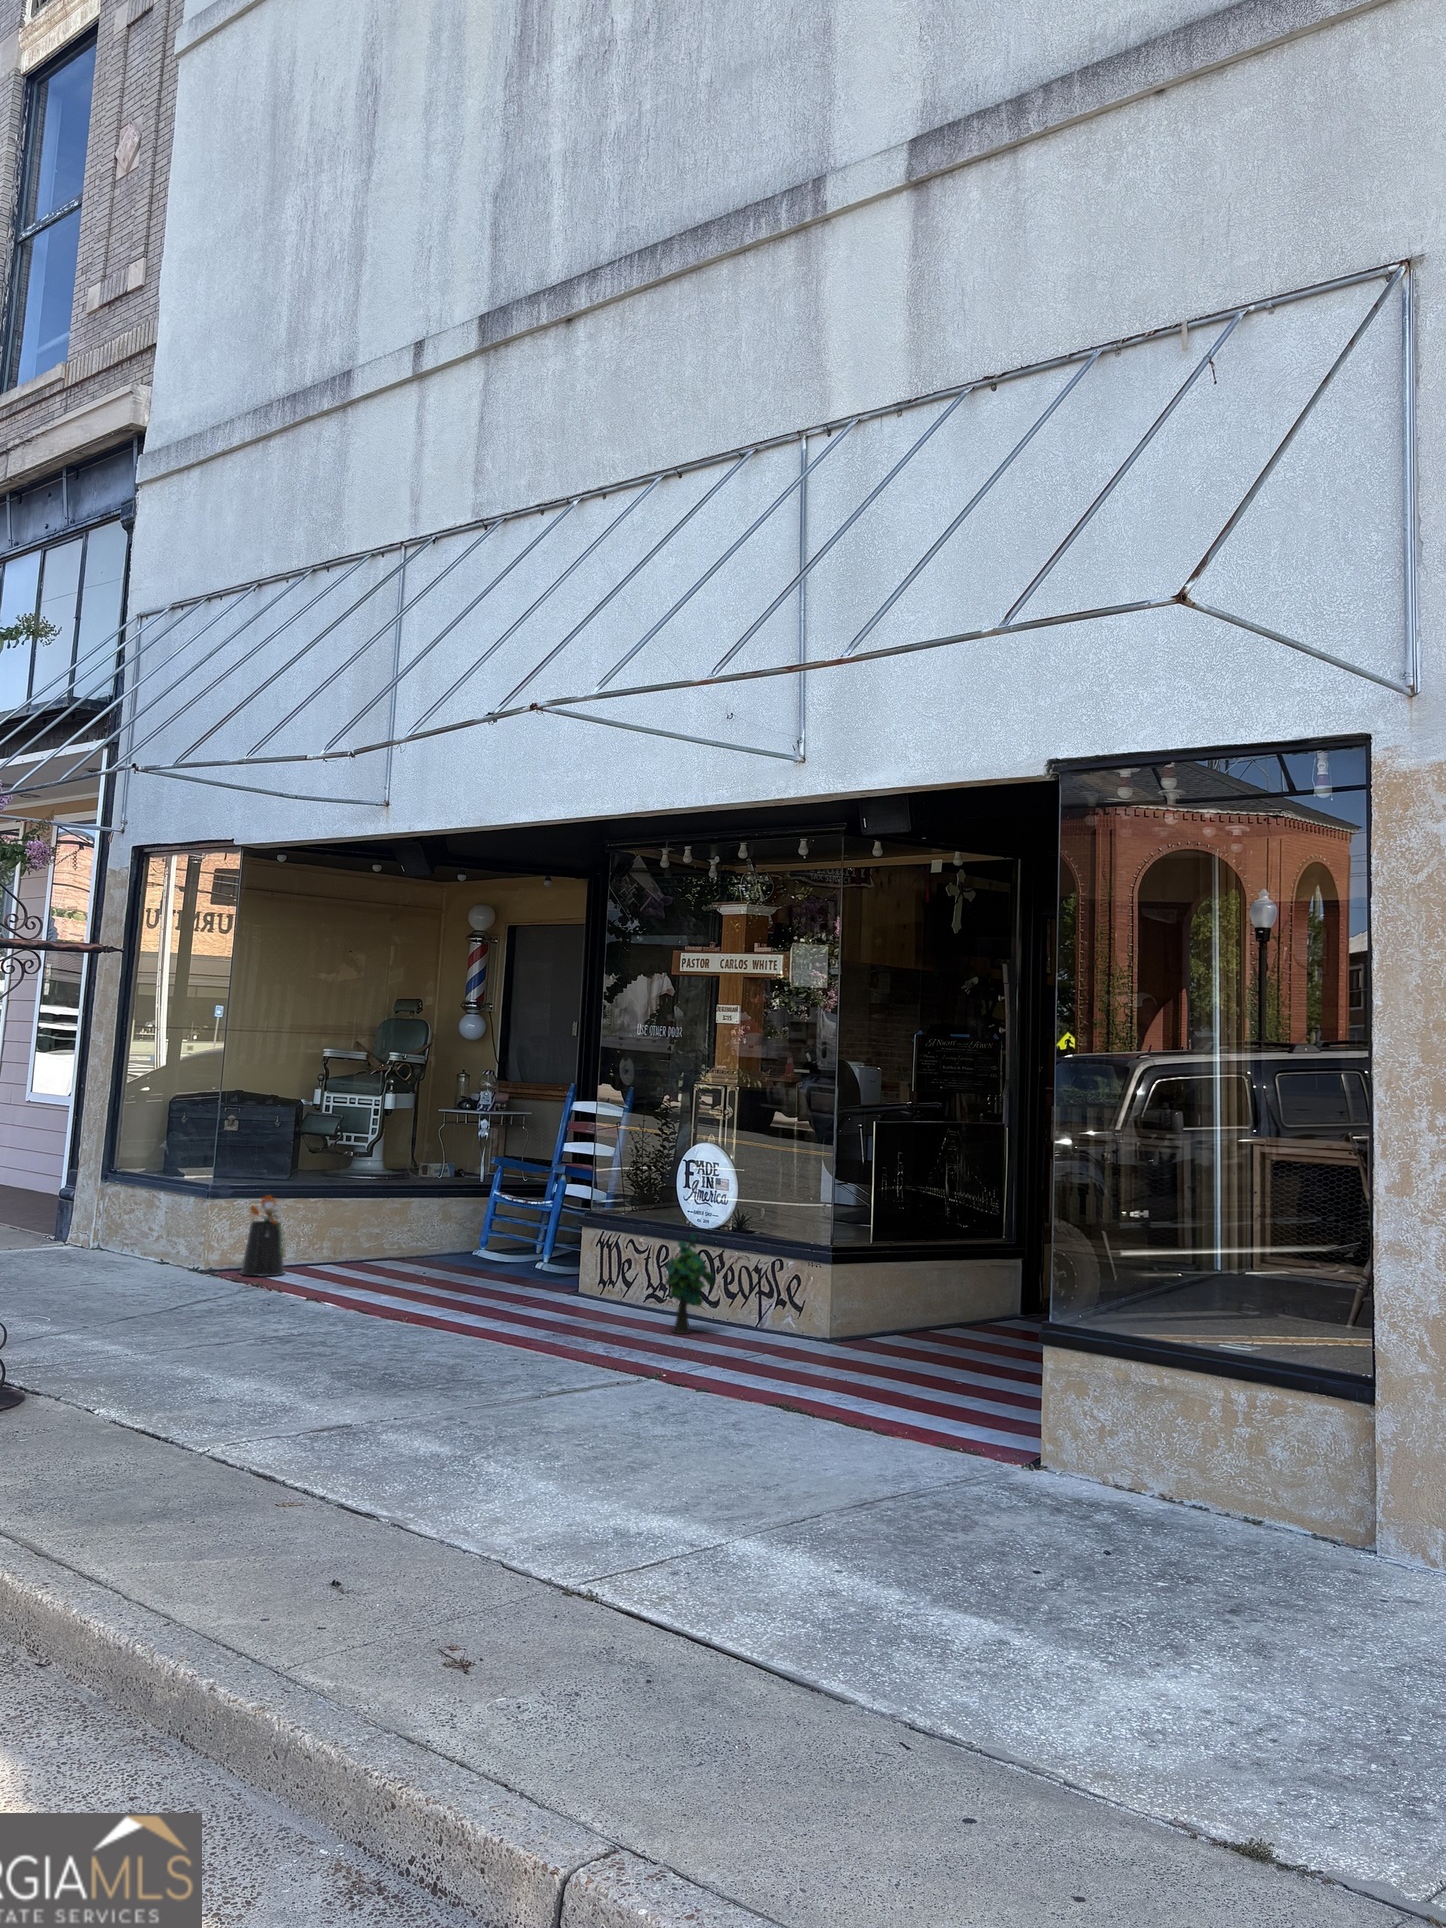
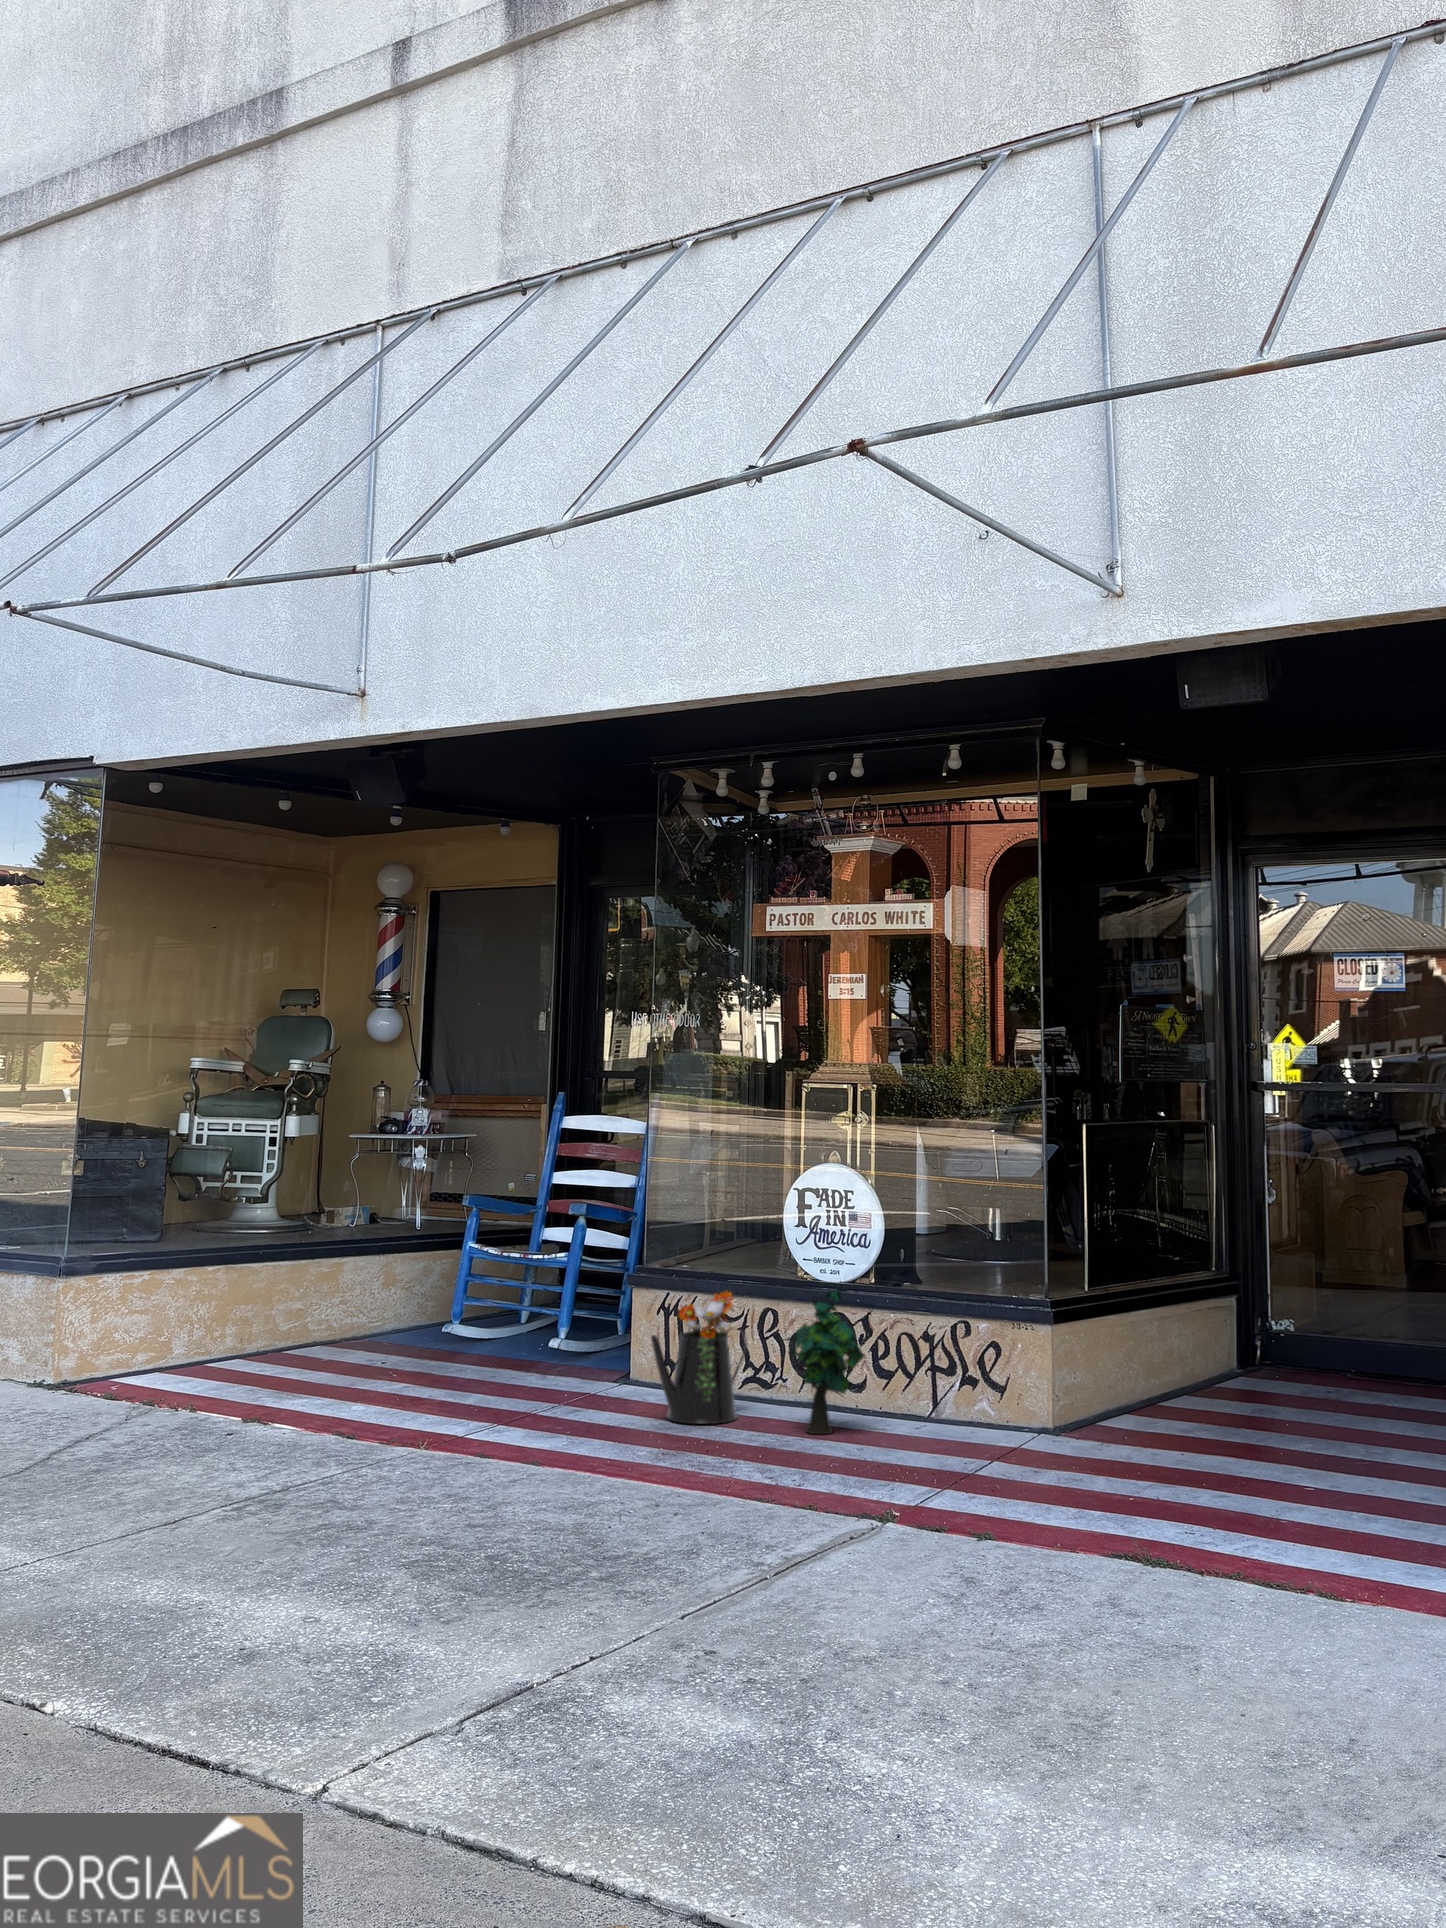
watering can: present [240,1196,285,1276] -> present [651,1291,747,1424]

